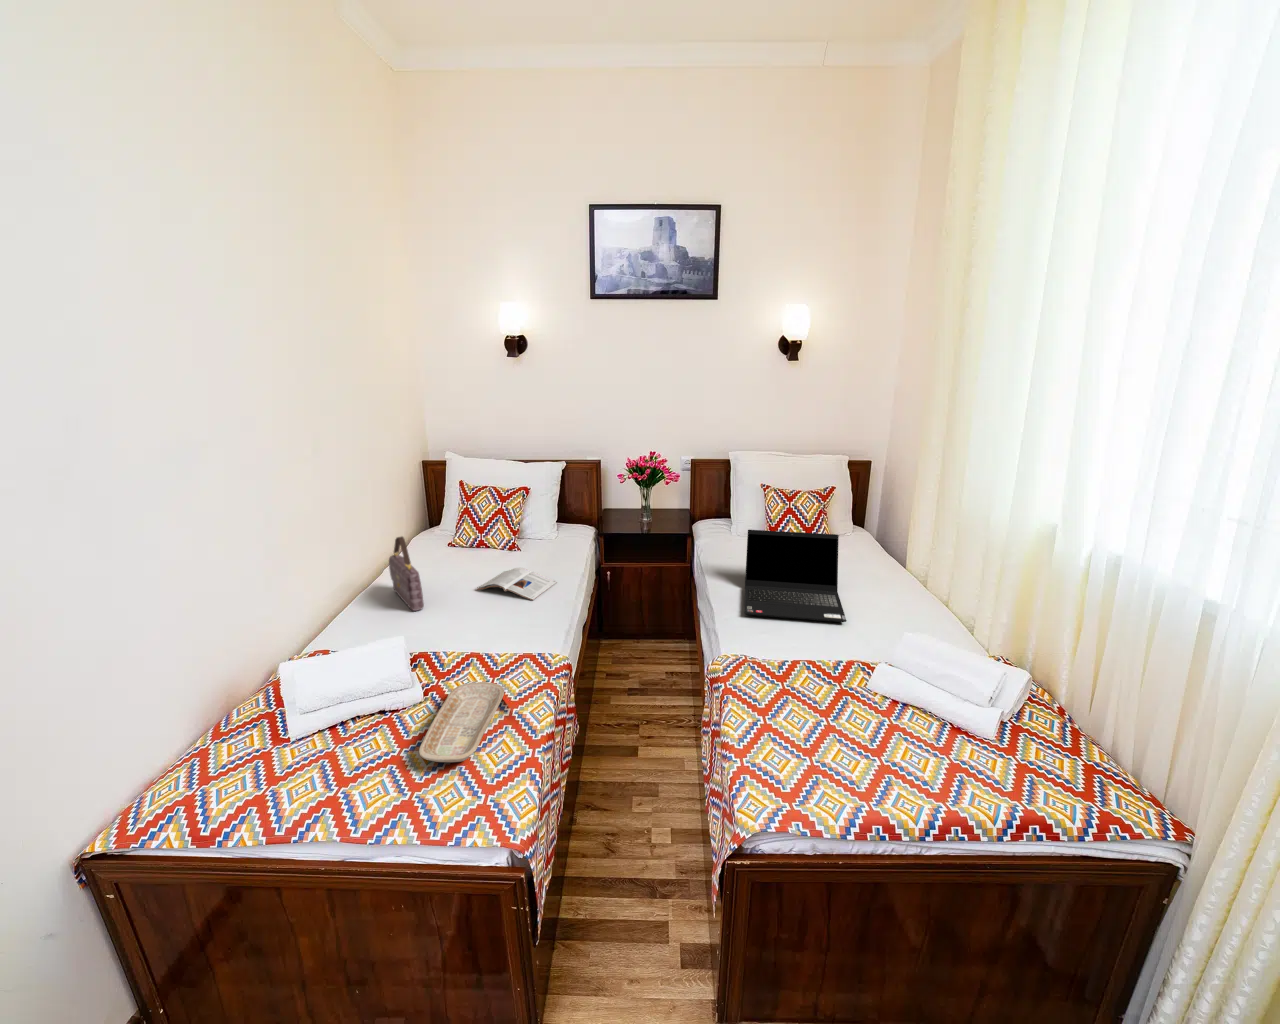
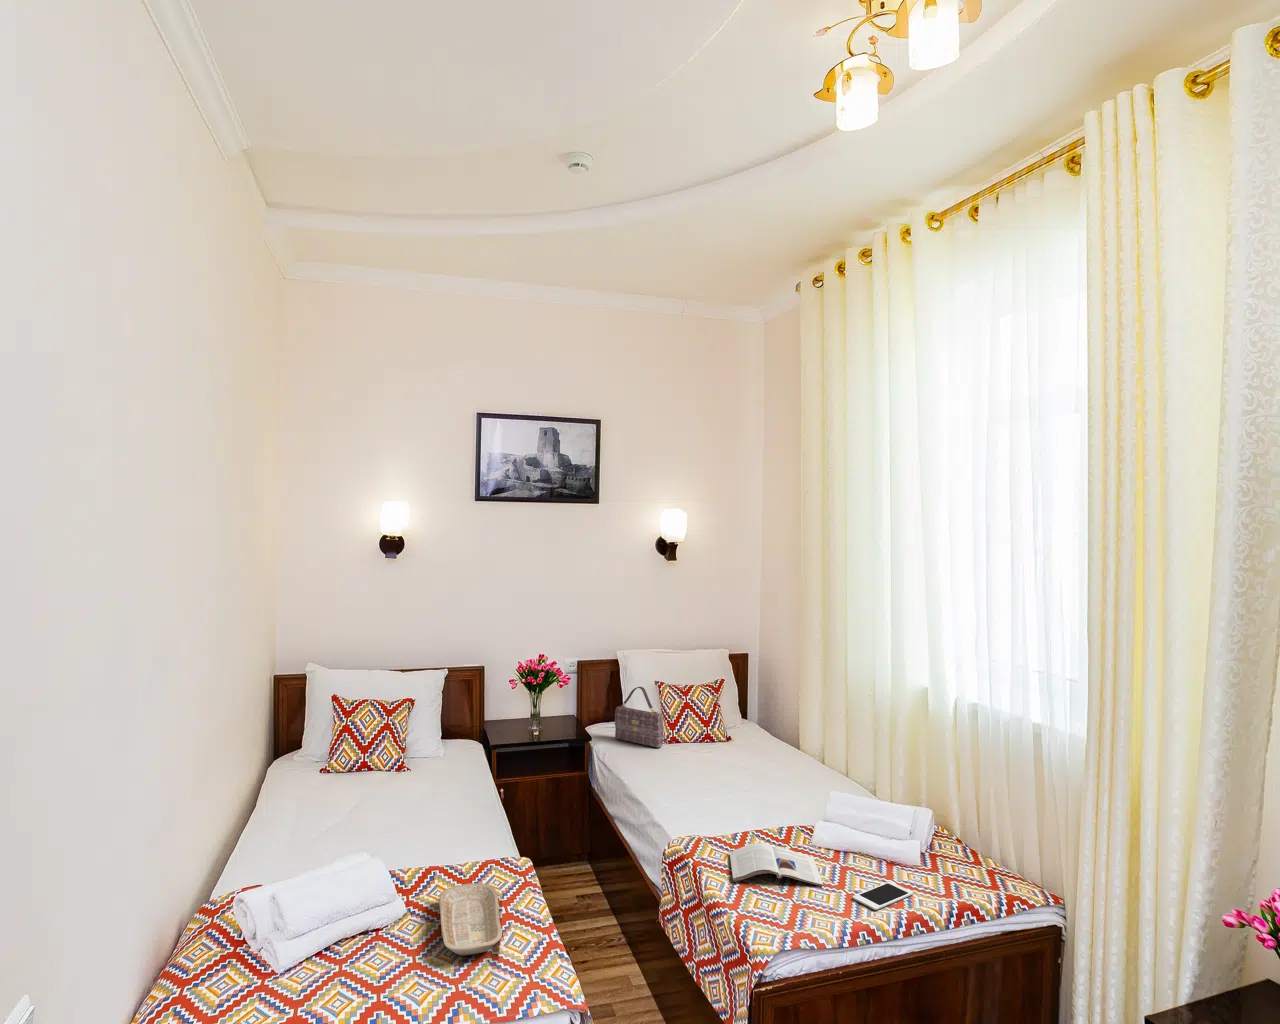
laptop computer: present [745,530,847,622] -> none [665,719,773,801]
handbag: present [389,537,424,611] -> present [615,687,663,748]
magazine: present [477,568,557,601] -> present [730,843,823,886]
cell phone: none [884,759,967,798] -> present [853,881,913,910]

